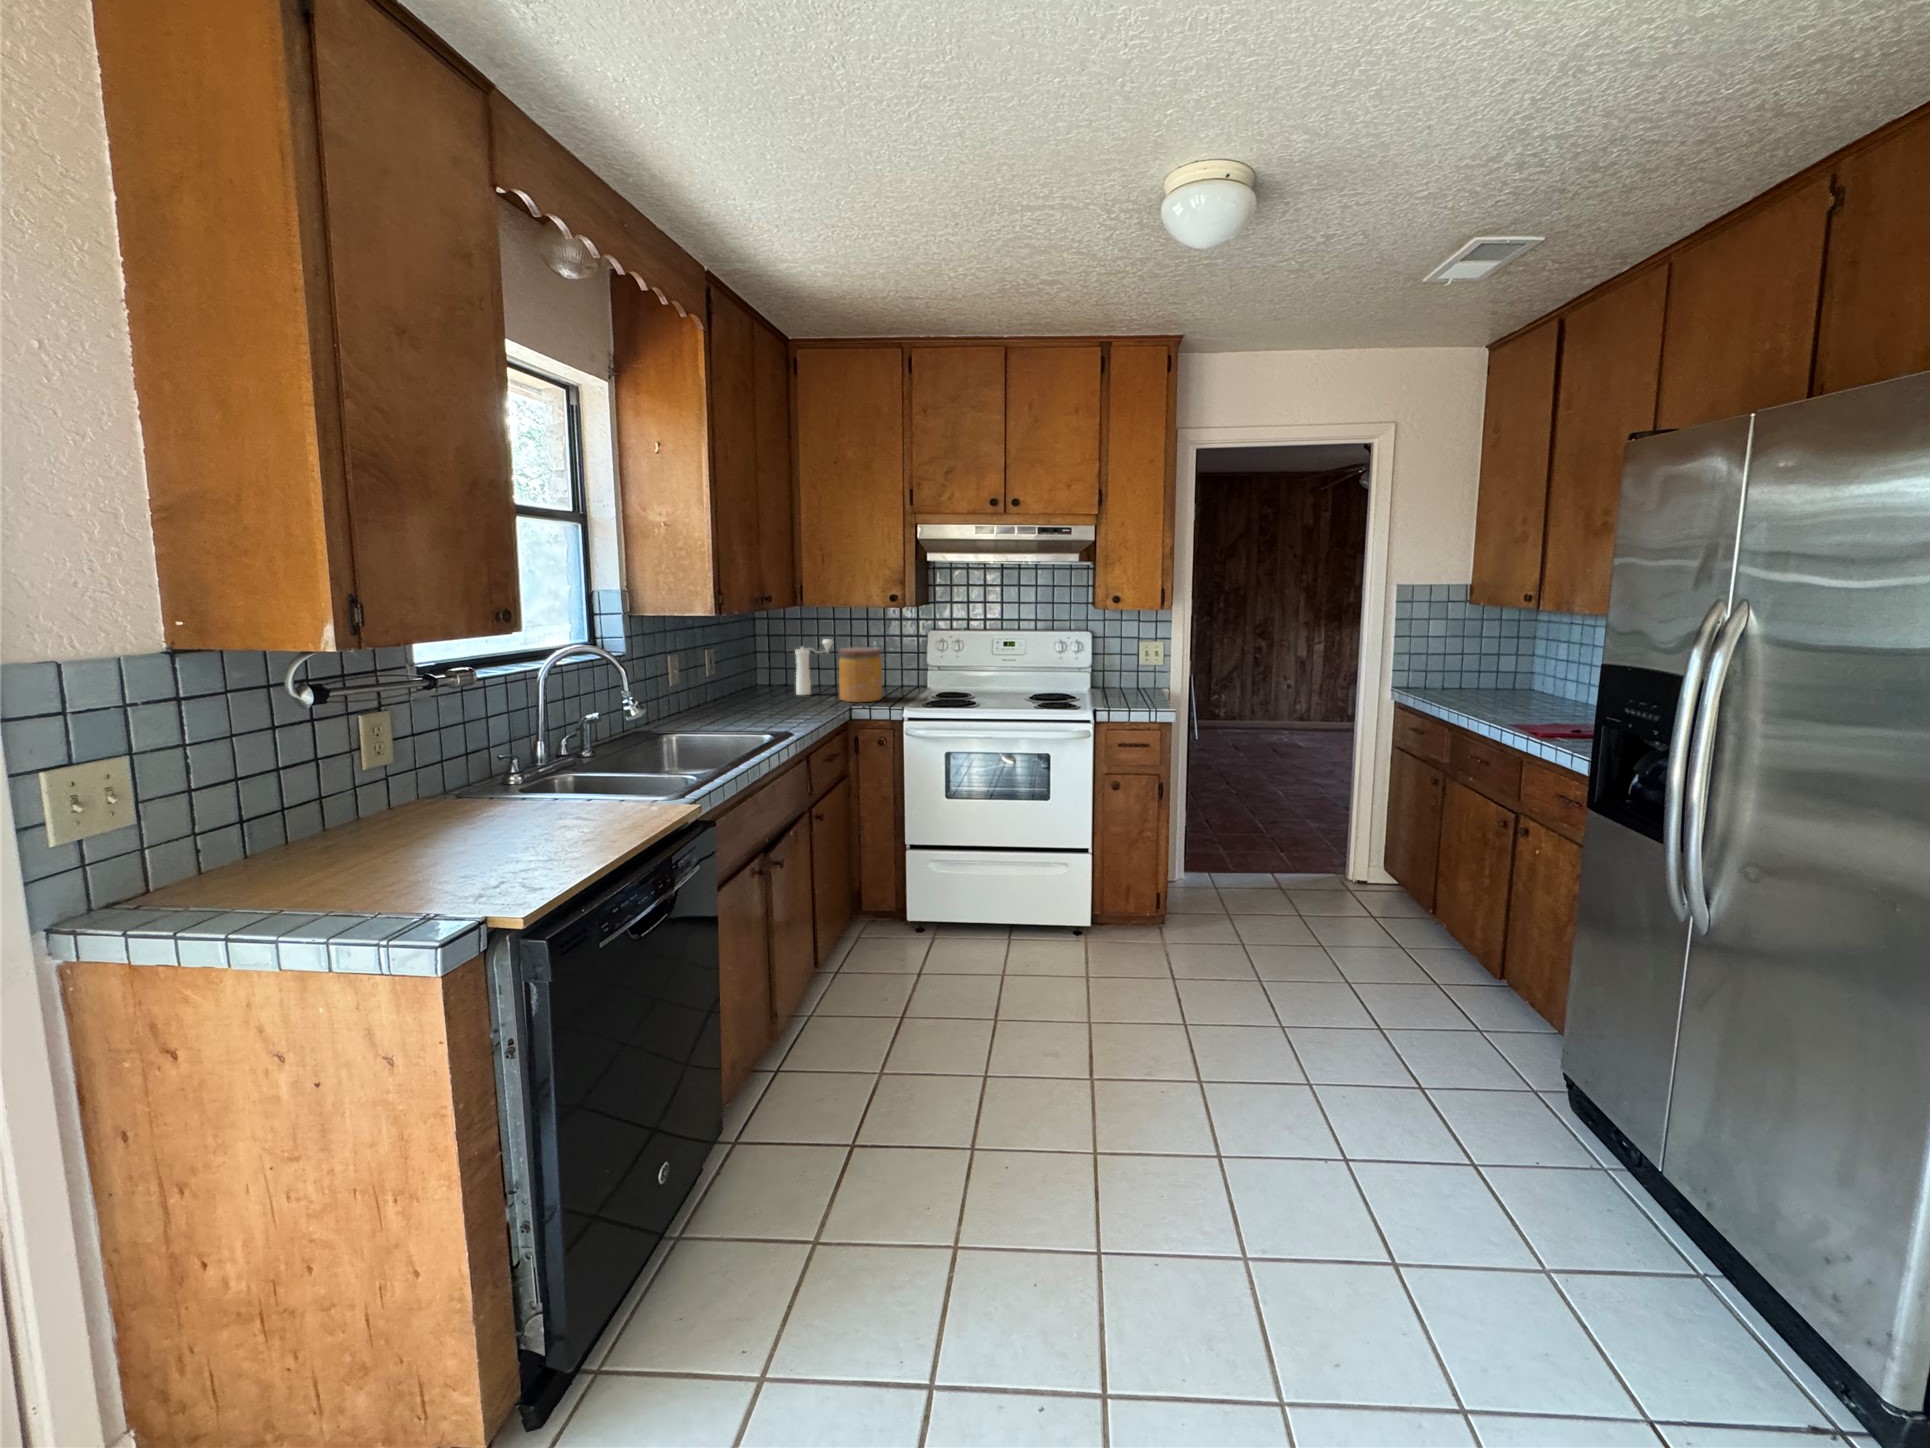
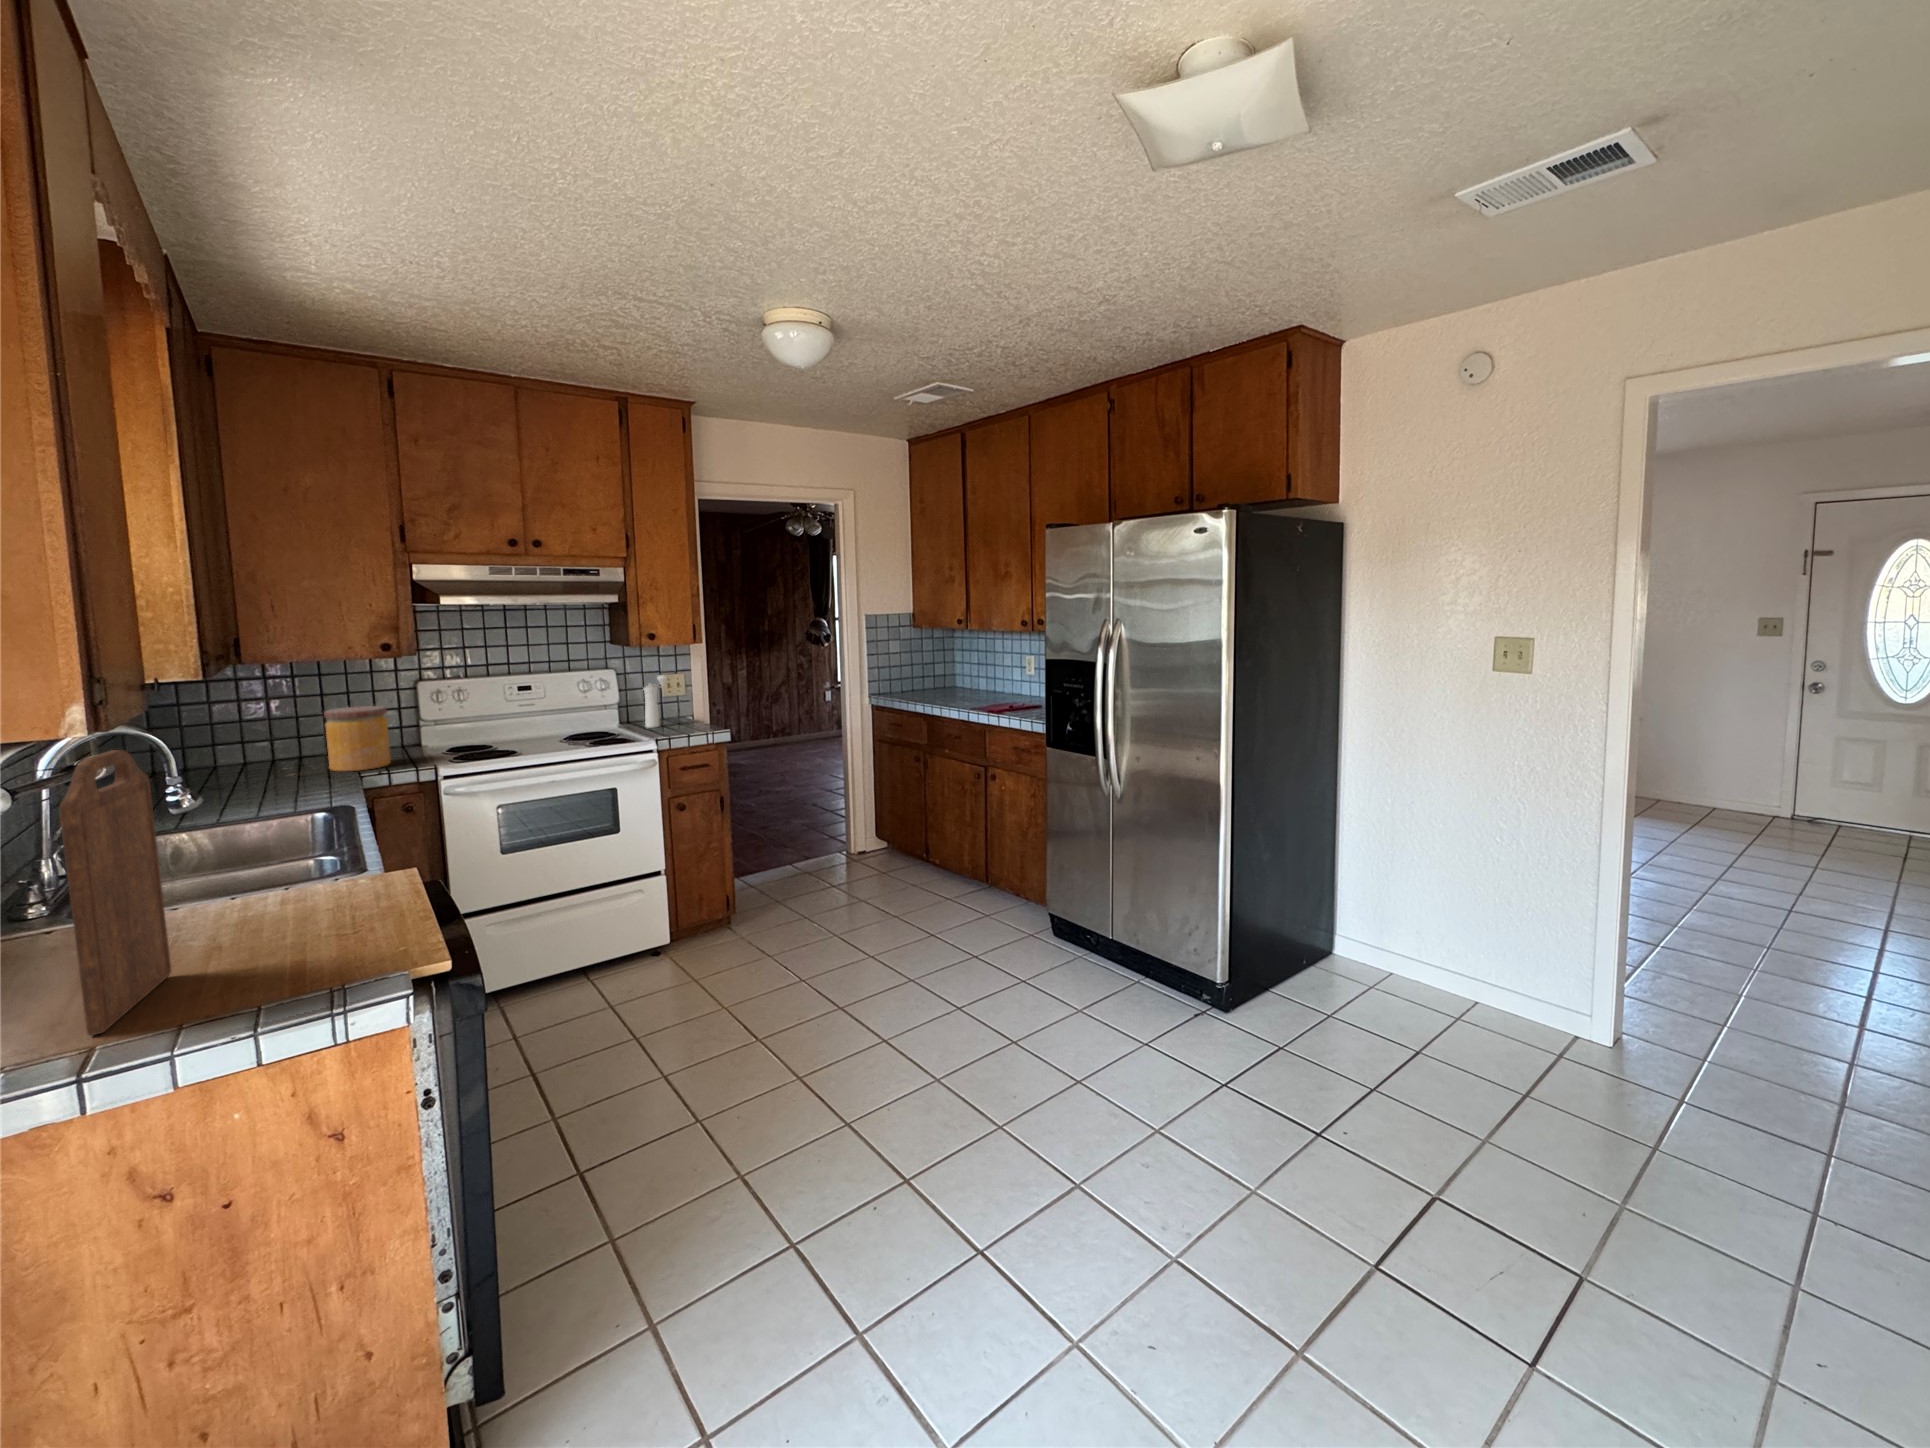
pepper mill: present [795,639,832,695] -> present [644,675,667,728]
cutting board: none [255,657,415,899] -> present [59,750,171,1035]

